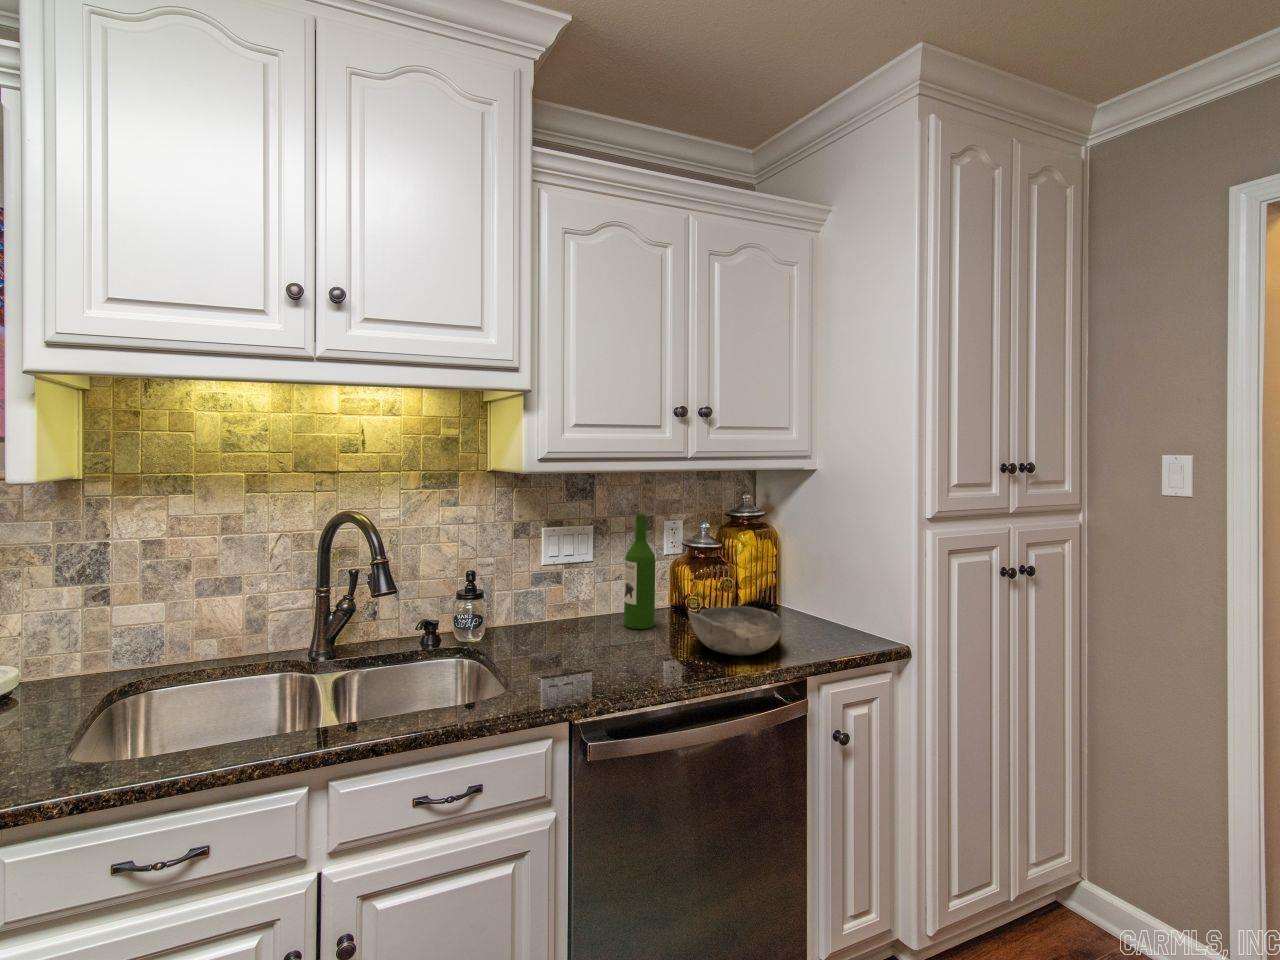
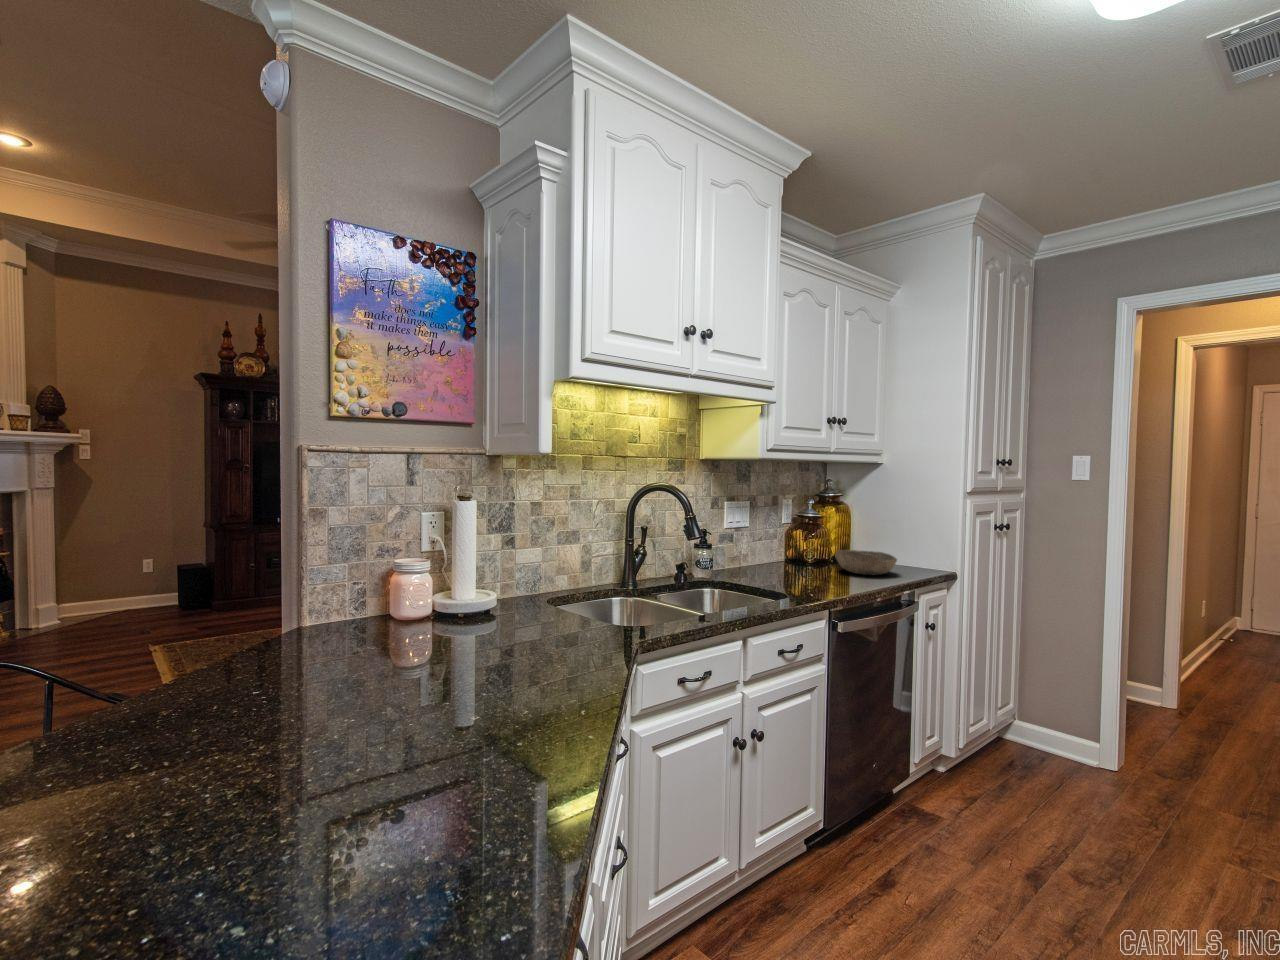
wine bottle: present [624,514,656,629] -> none [778,492,800,569]

